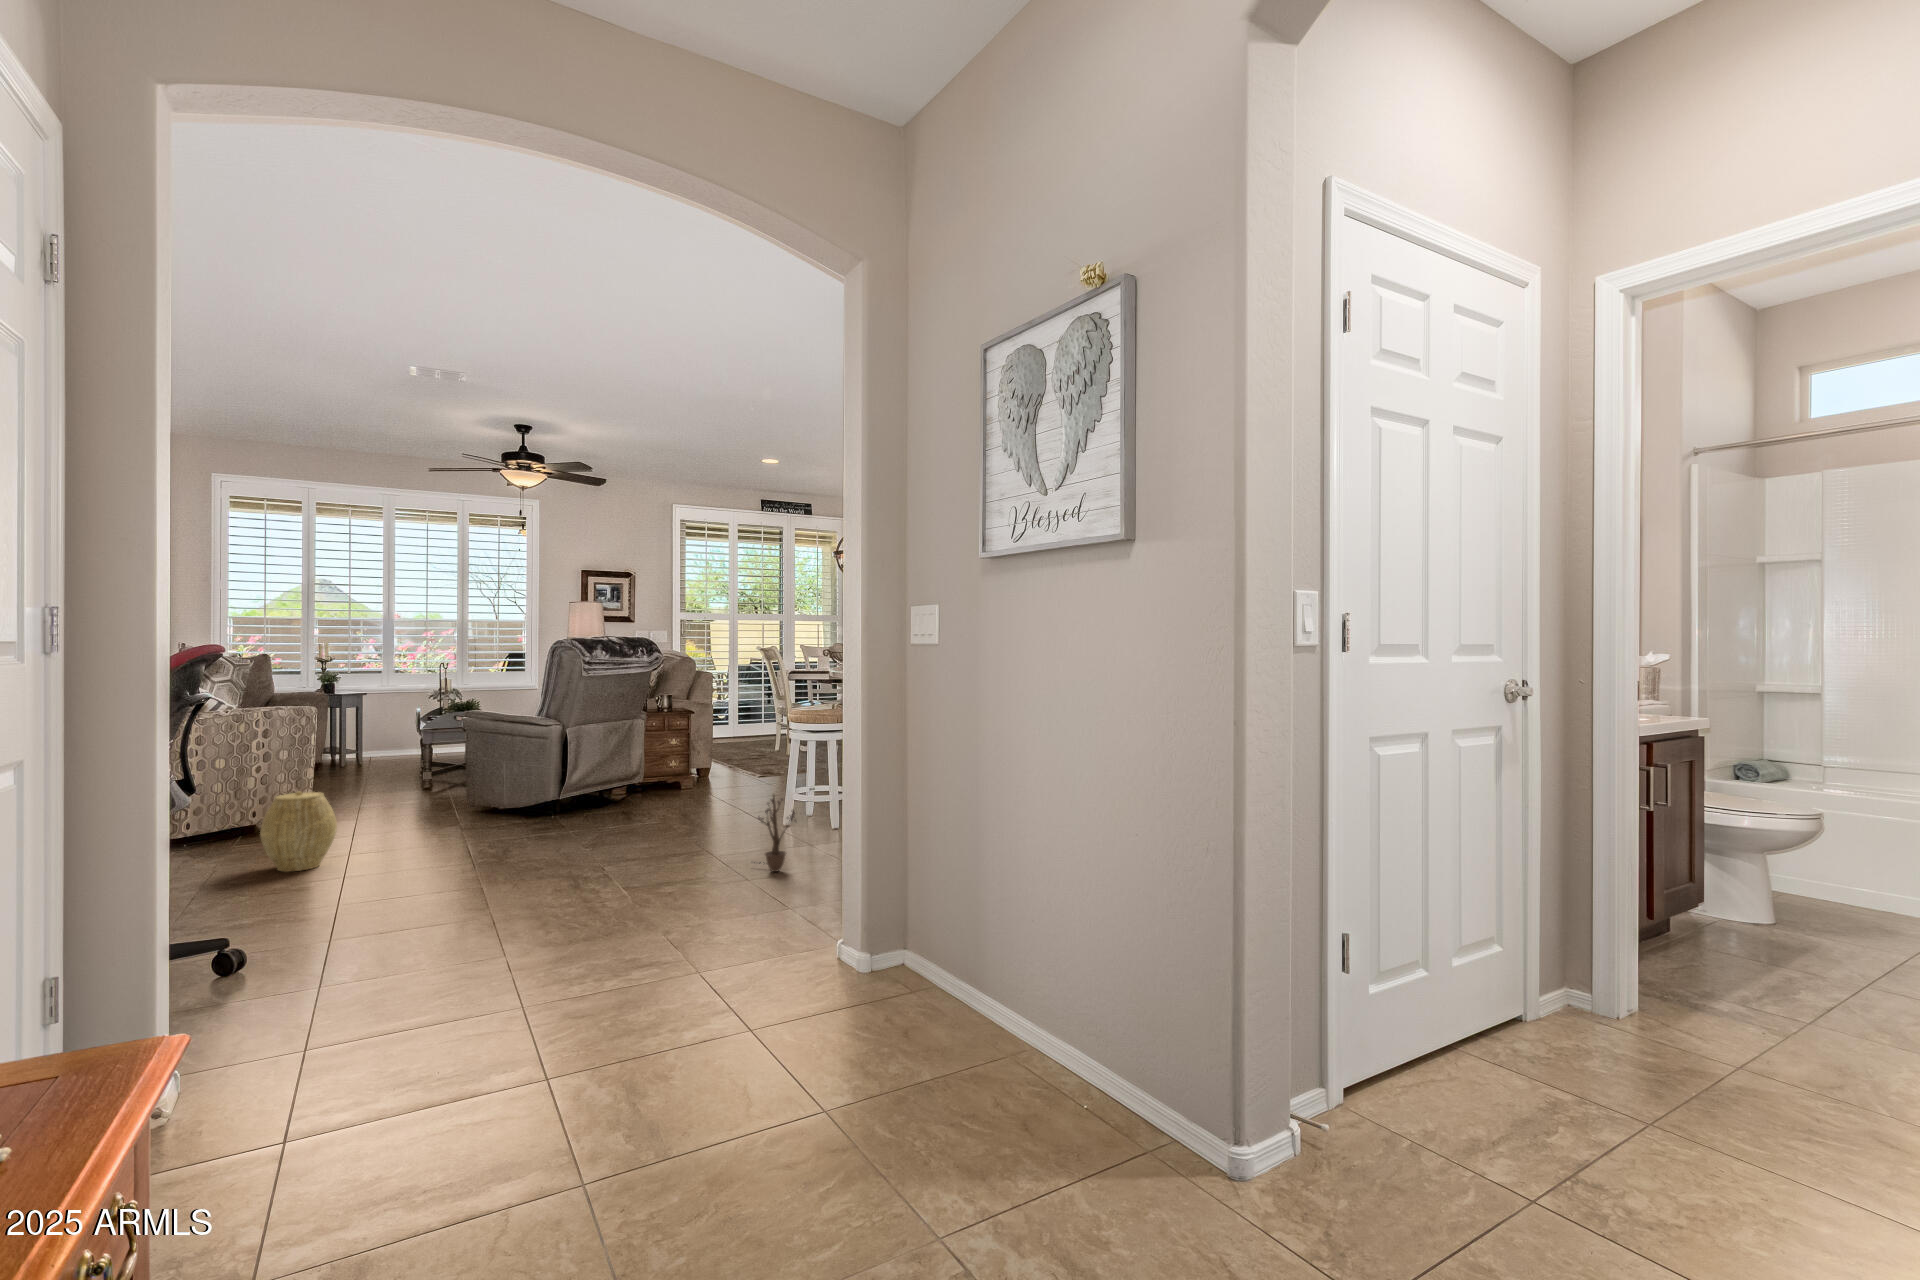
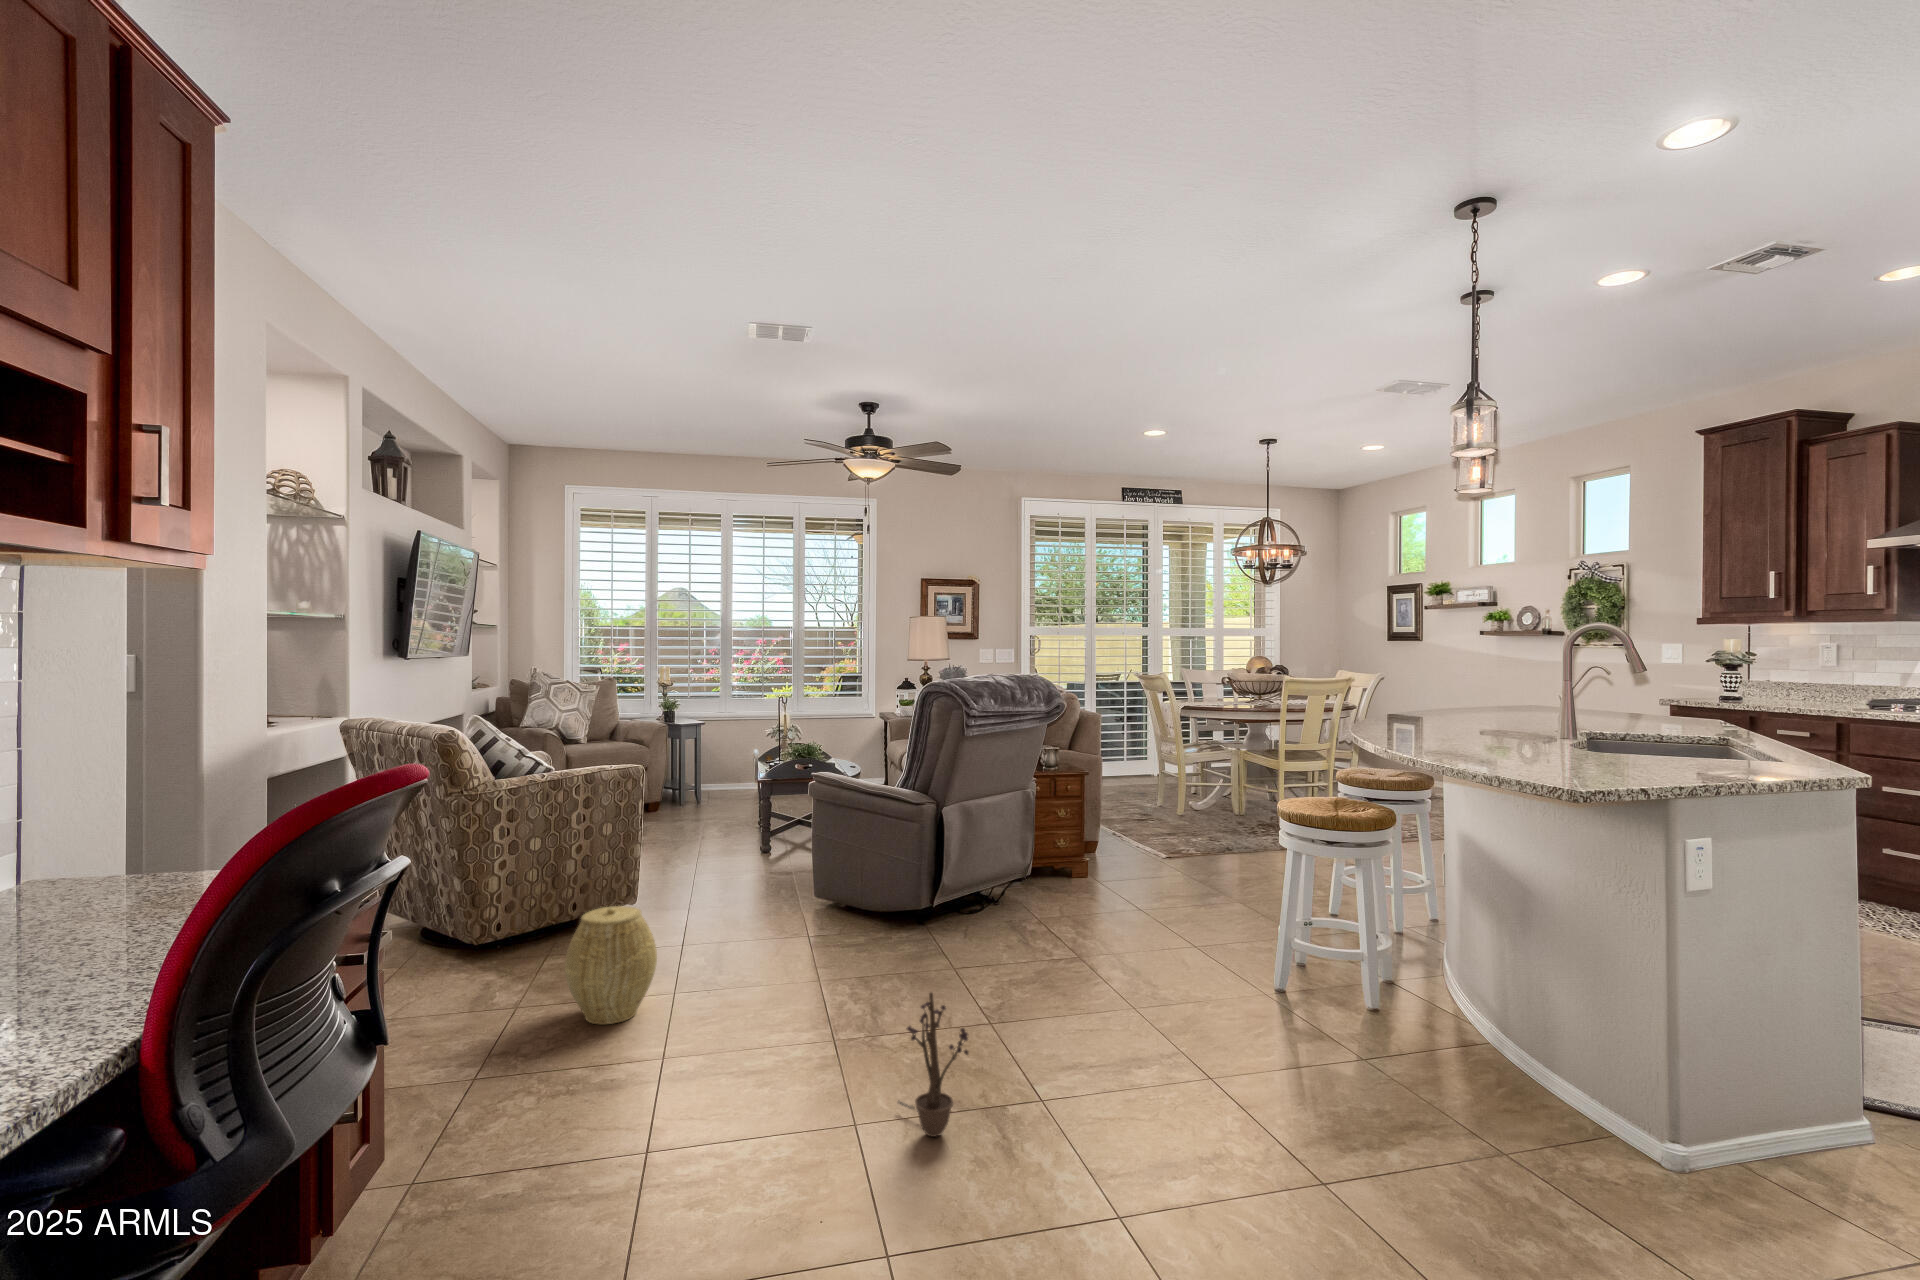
decorative plant: present [754,795,797,872] -> present [898,993,968,1137]

